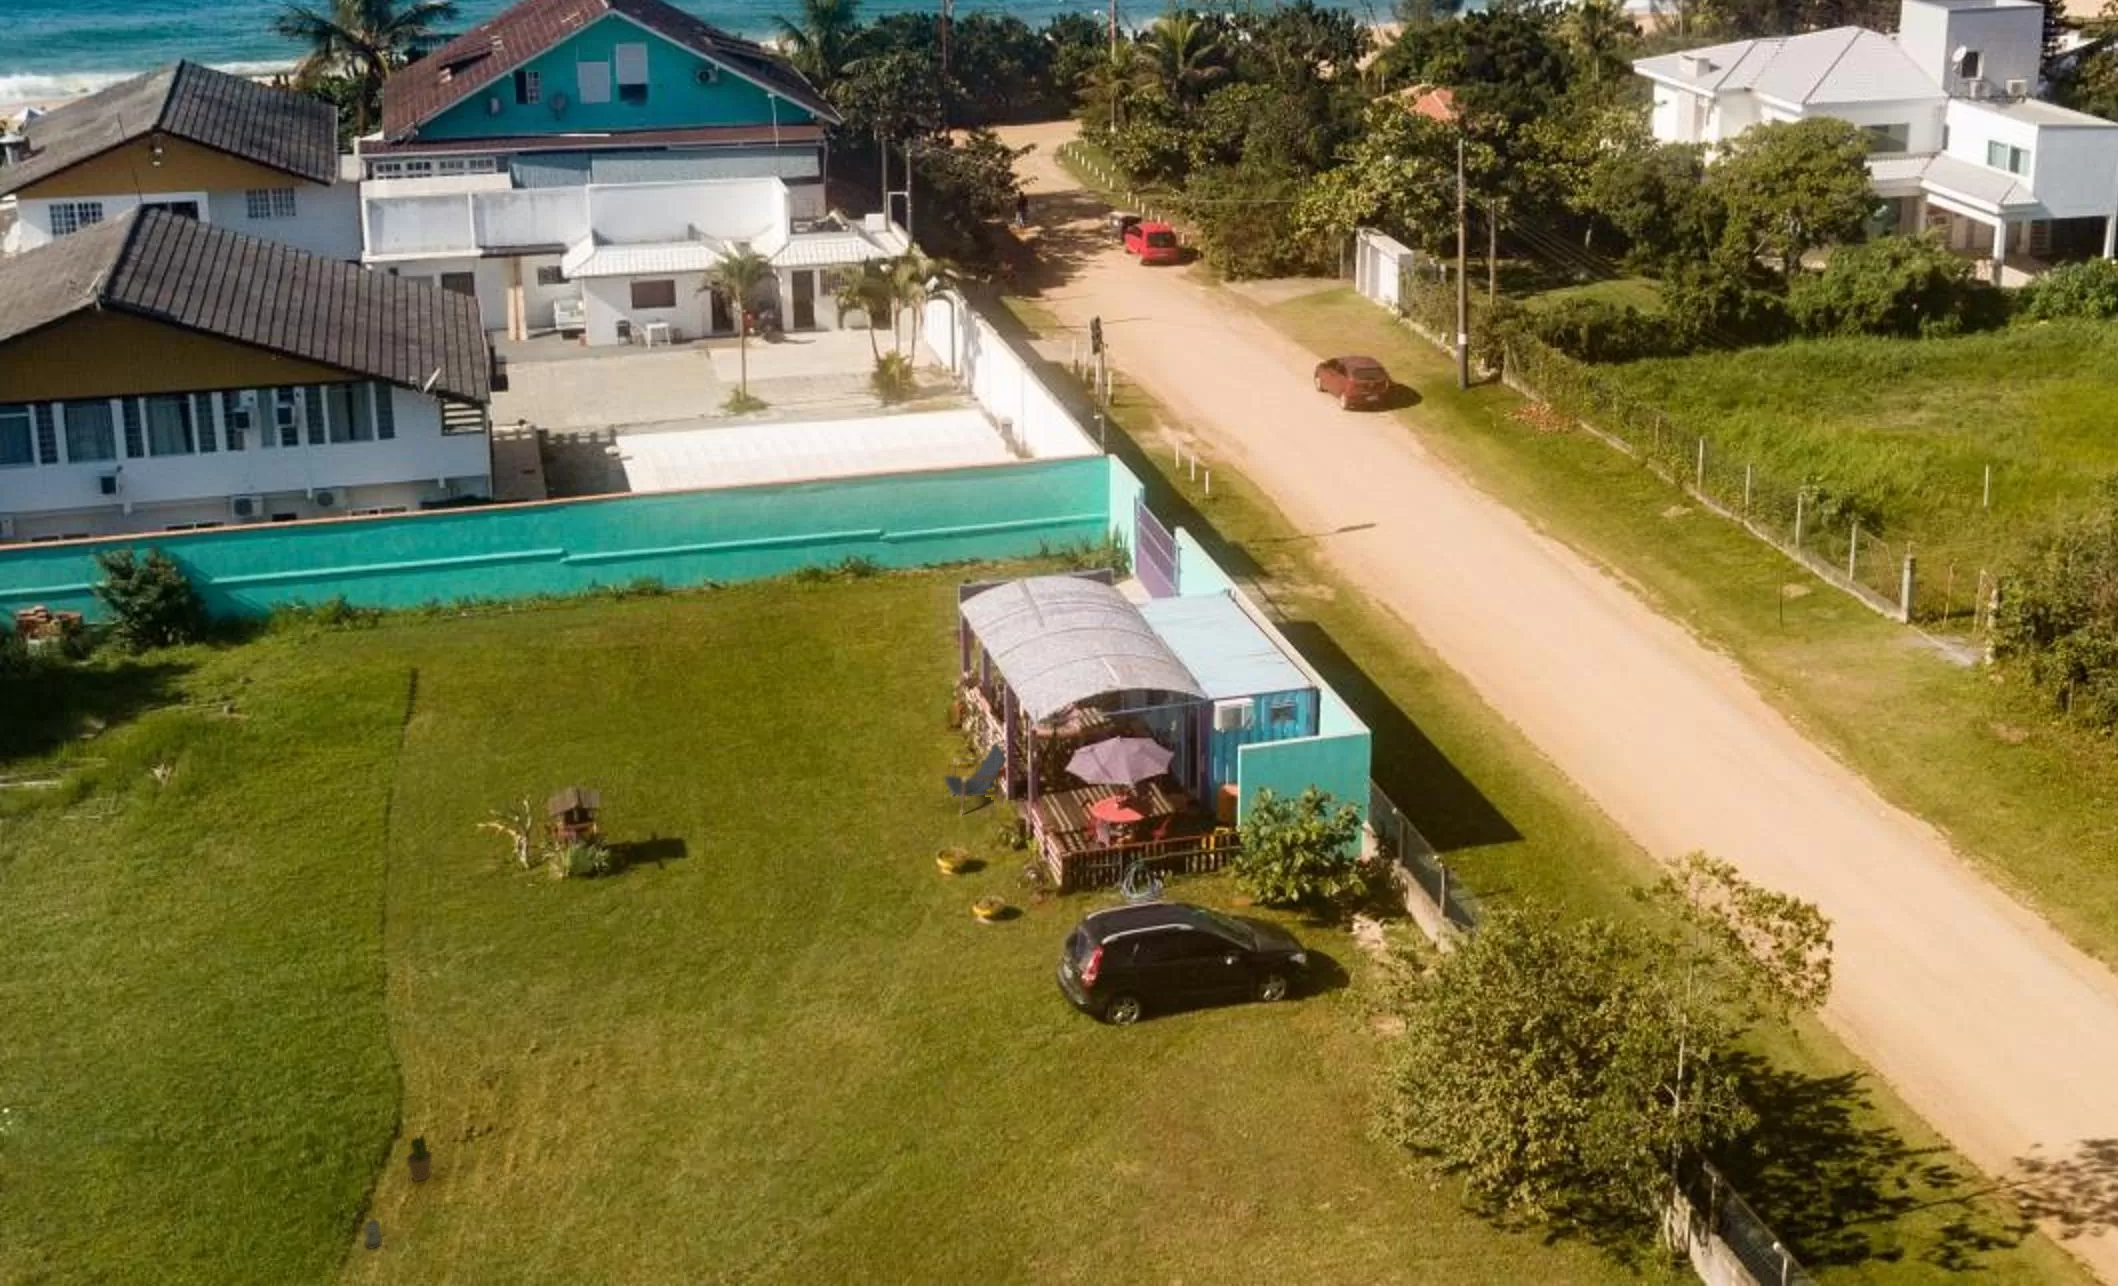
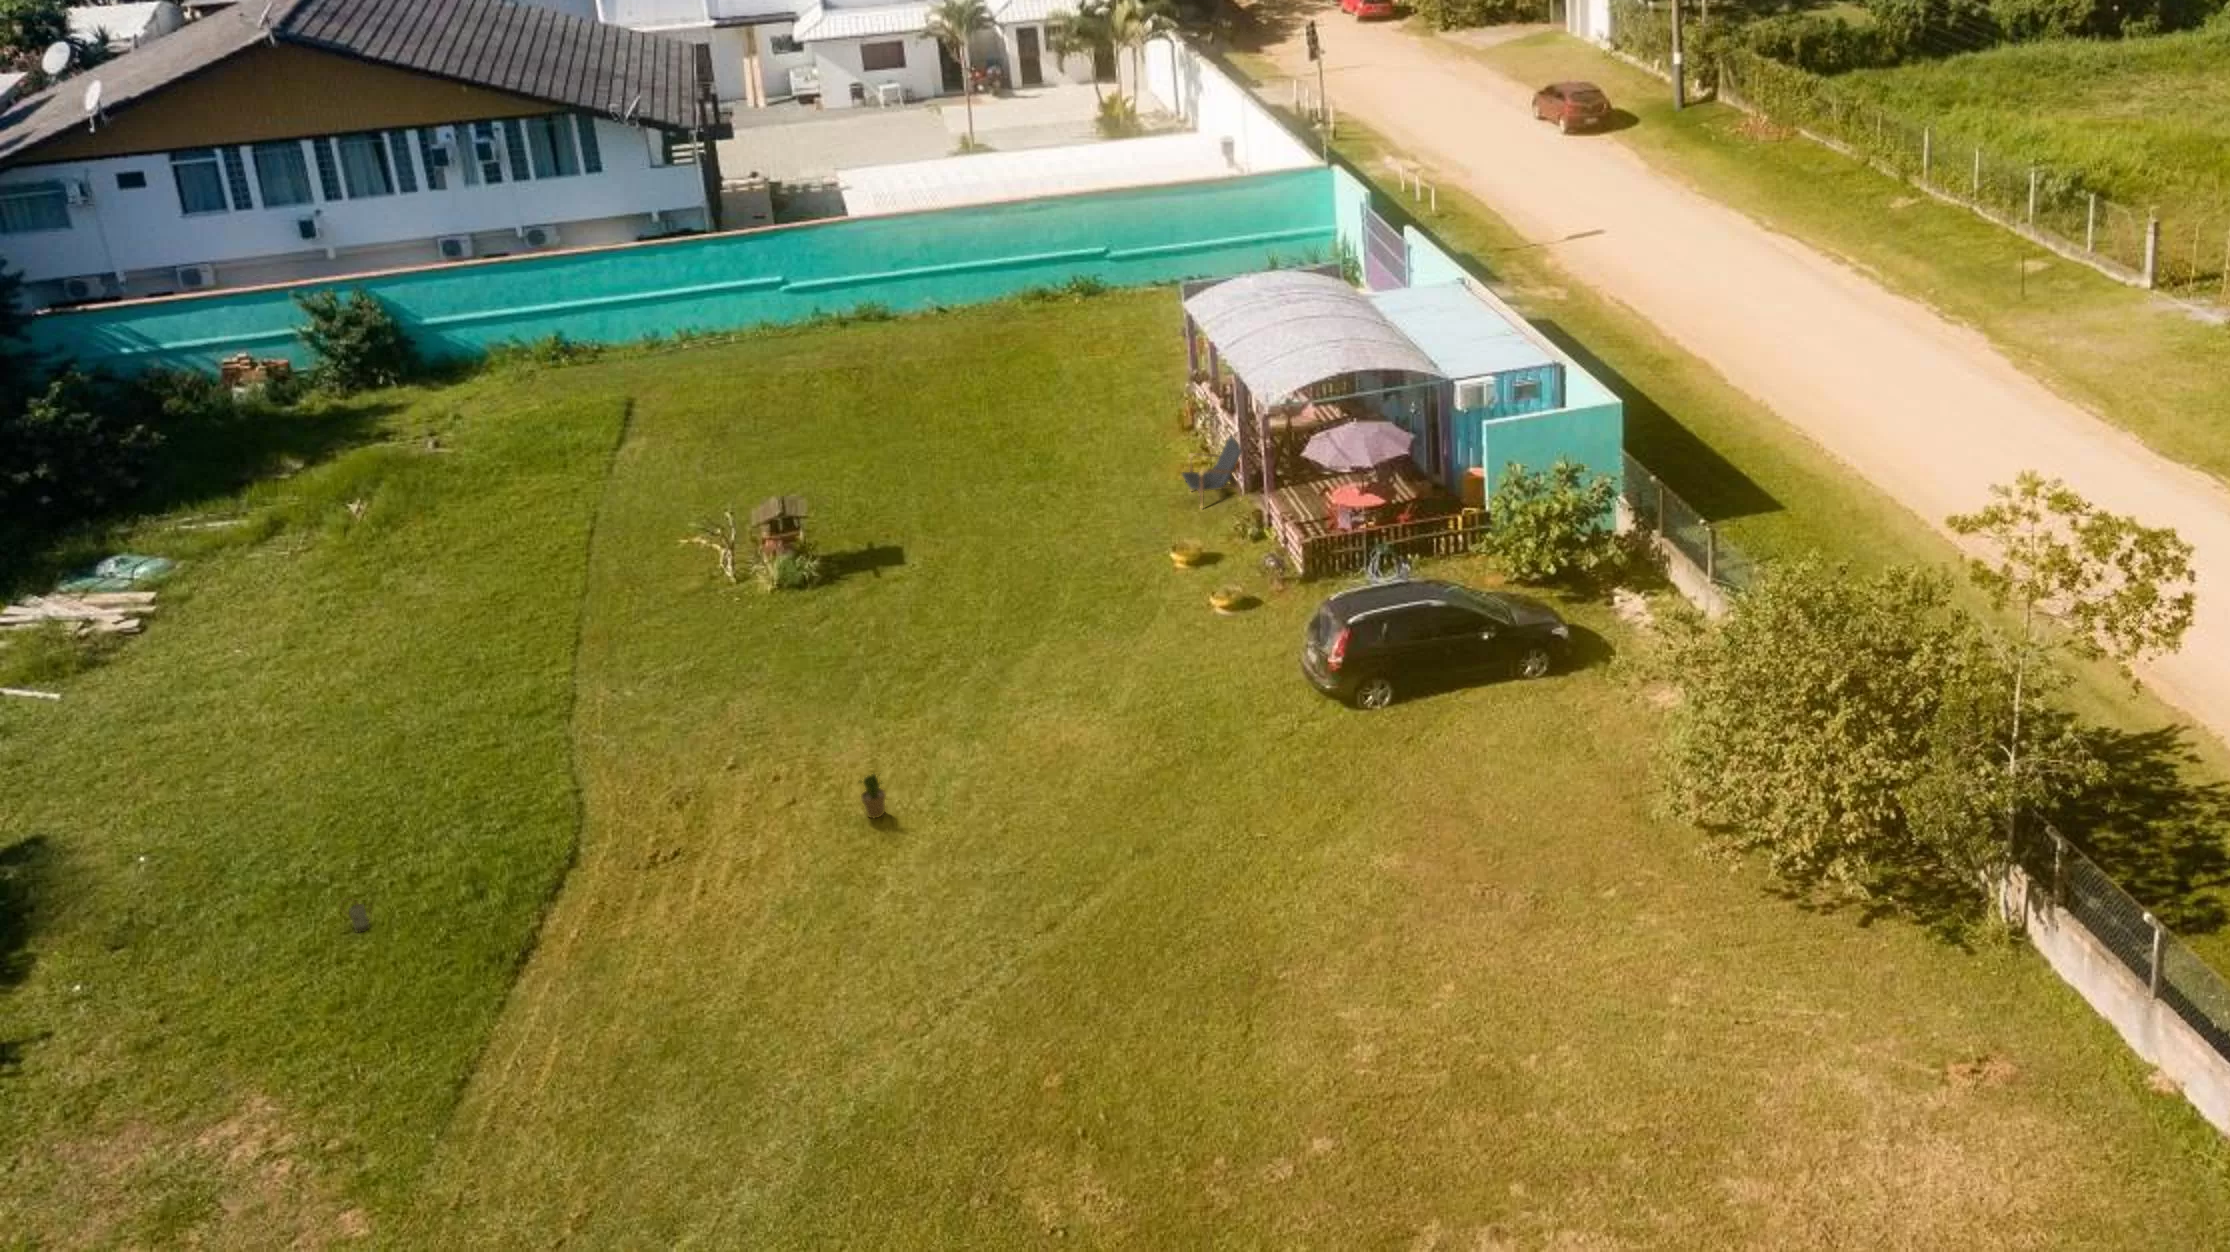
potted plant: present [406,1136,432,1181] -> present [861,771,886,818]
watering can: present [364,1219,382,1248] -> present [341,903,370,933]

